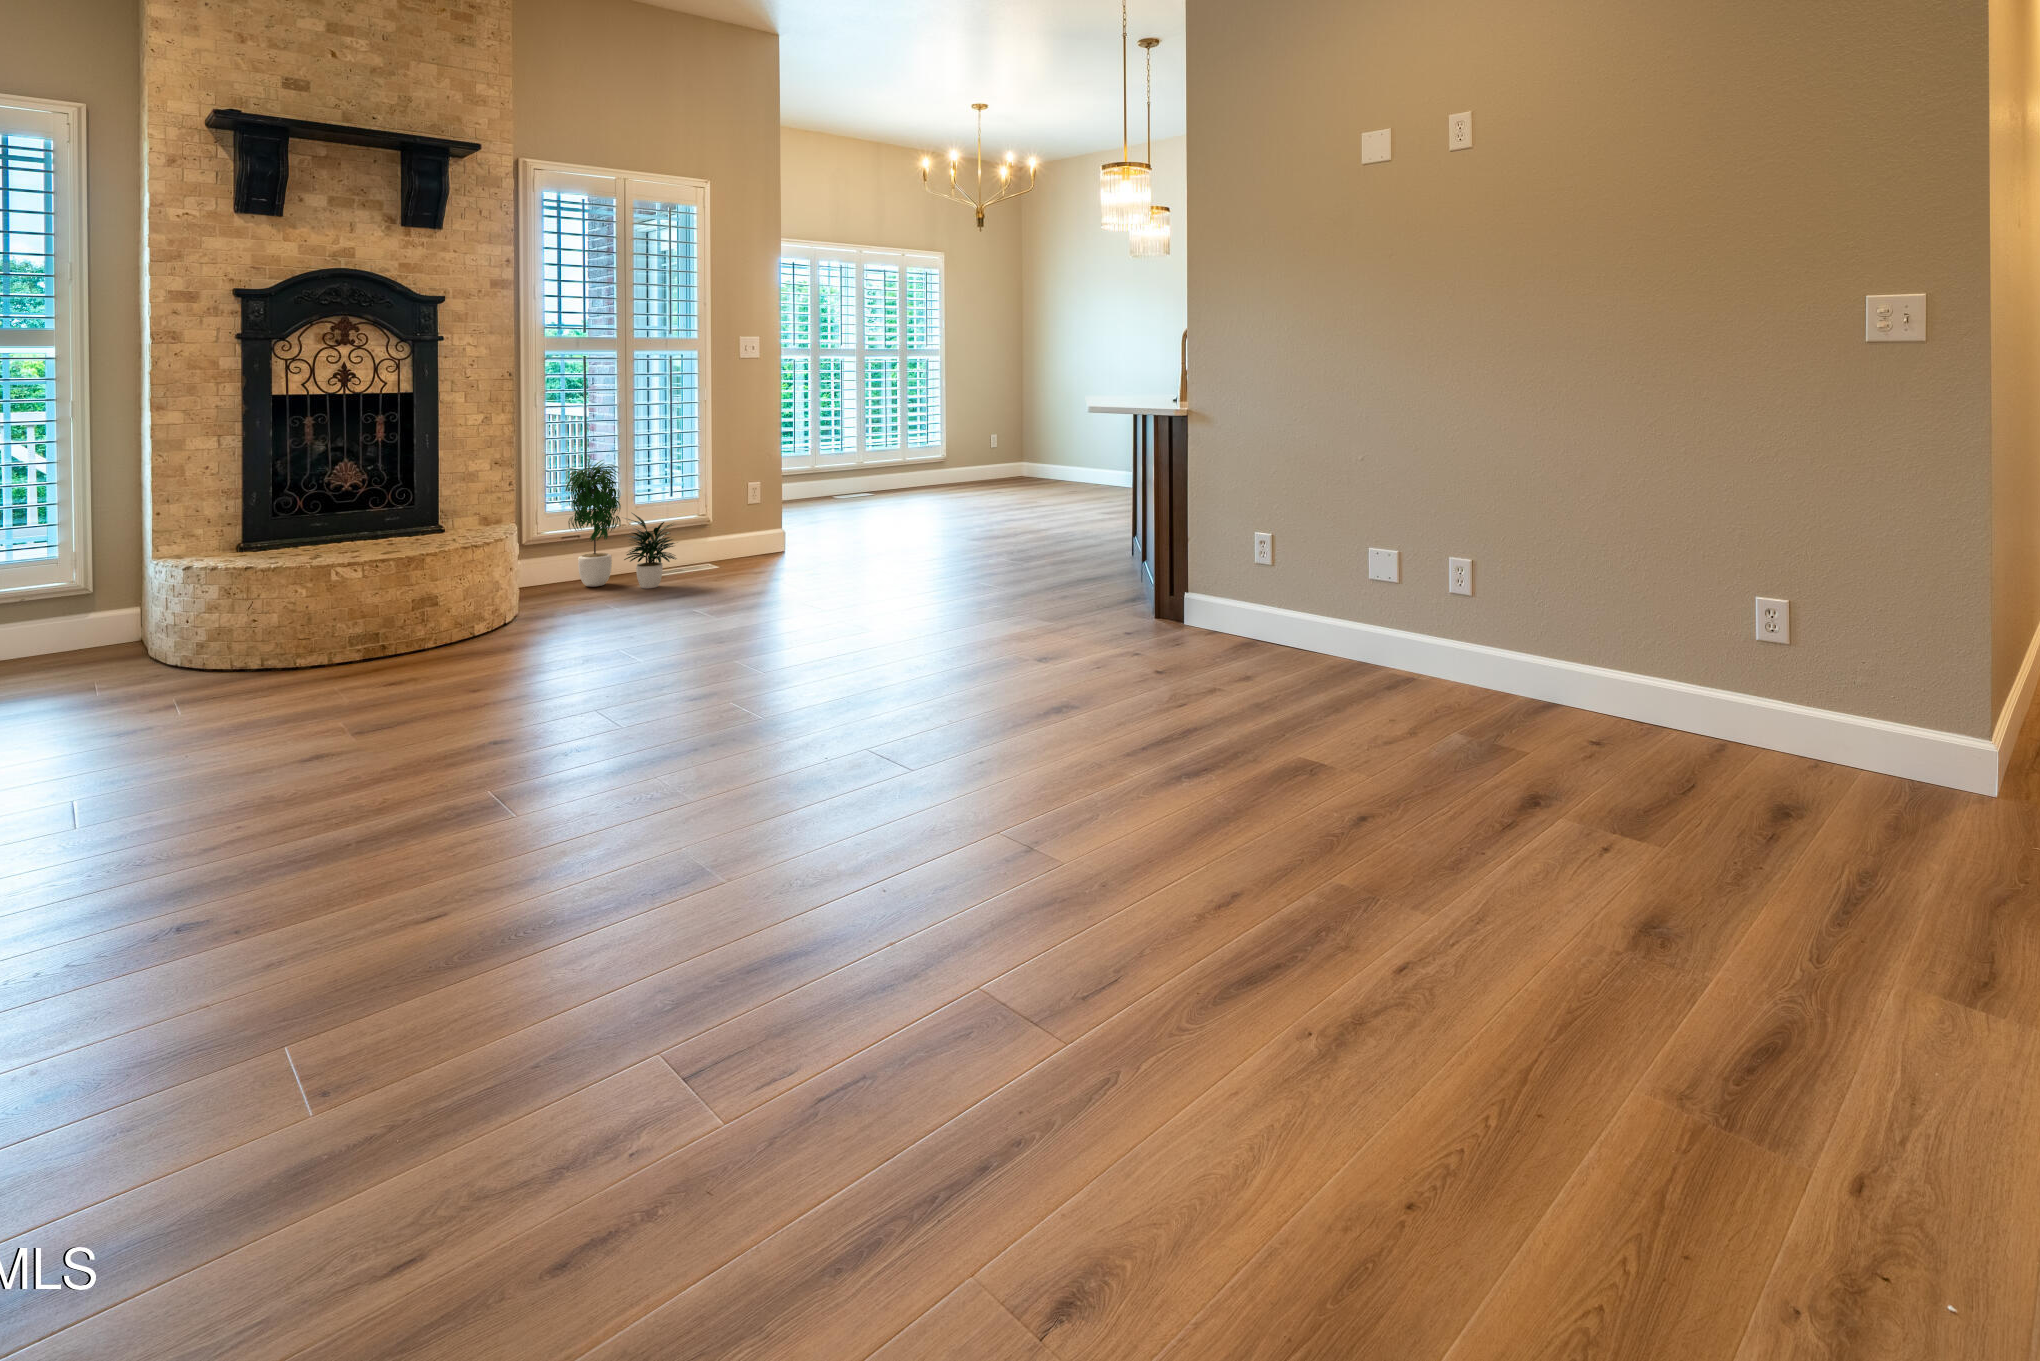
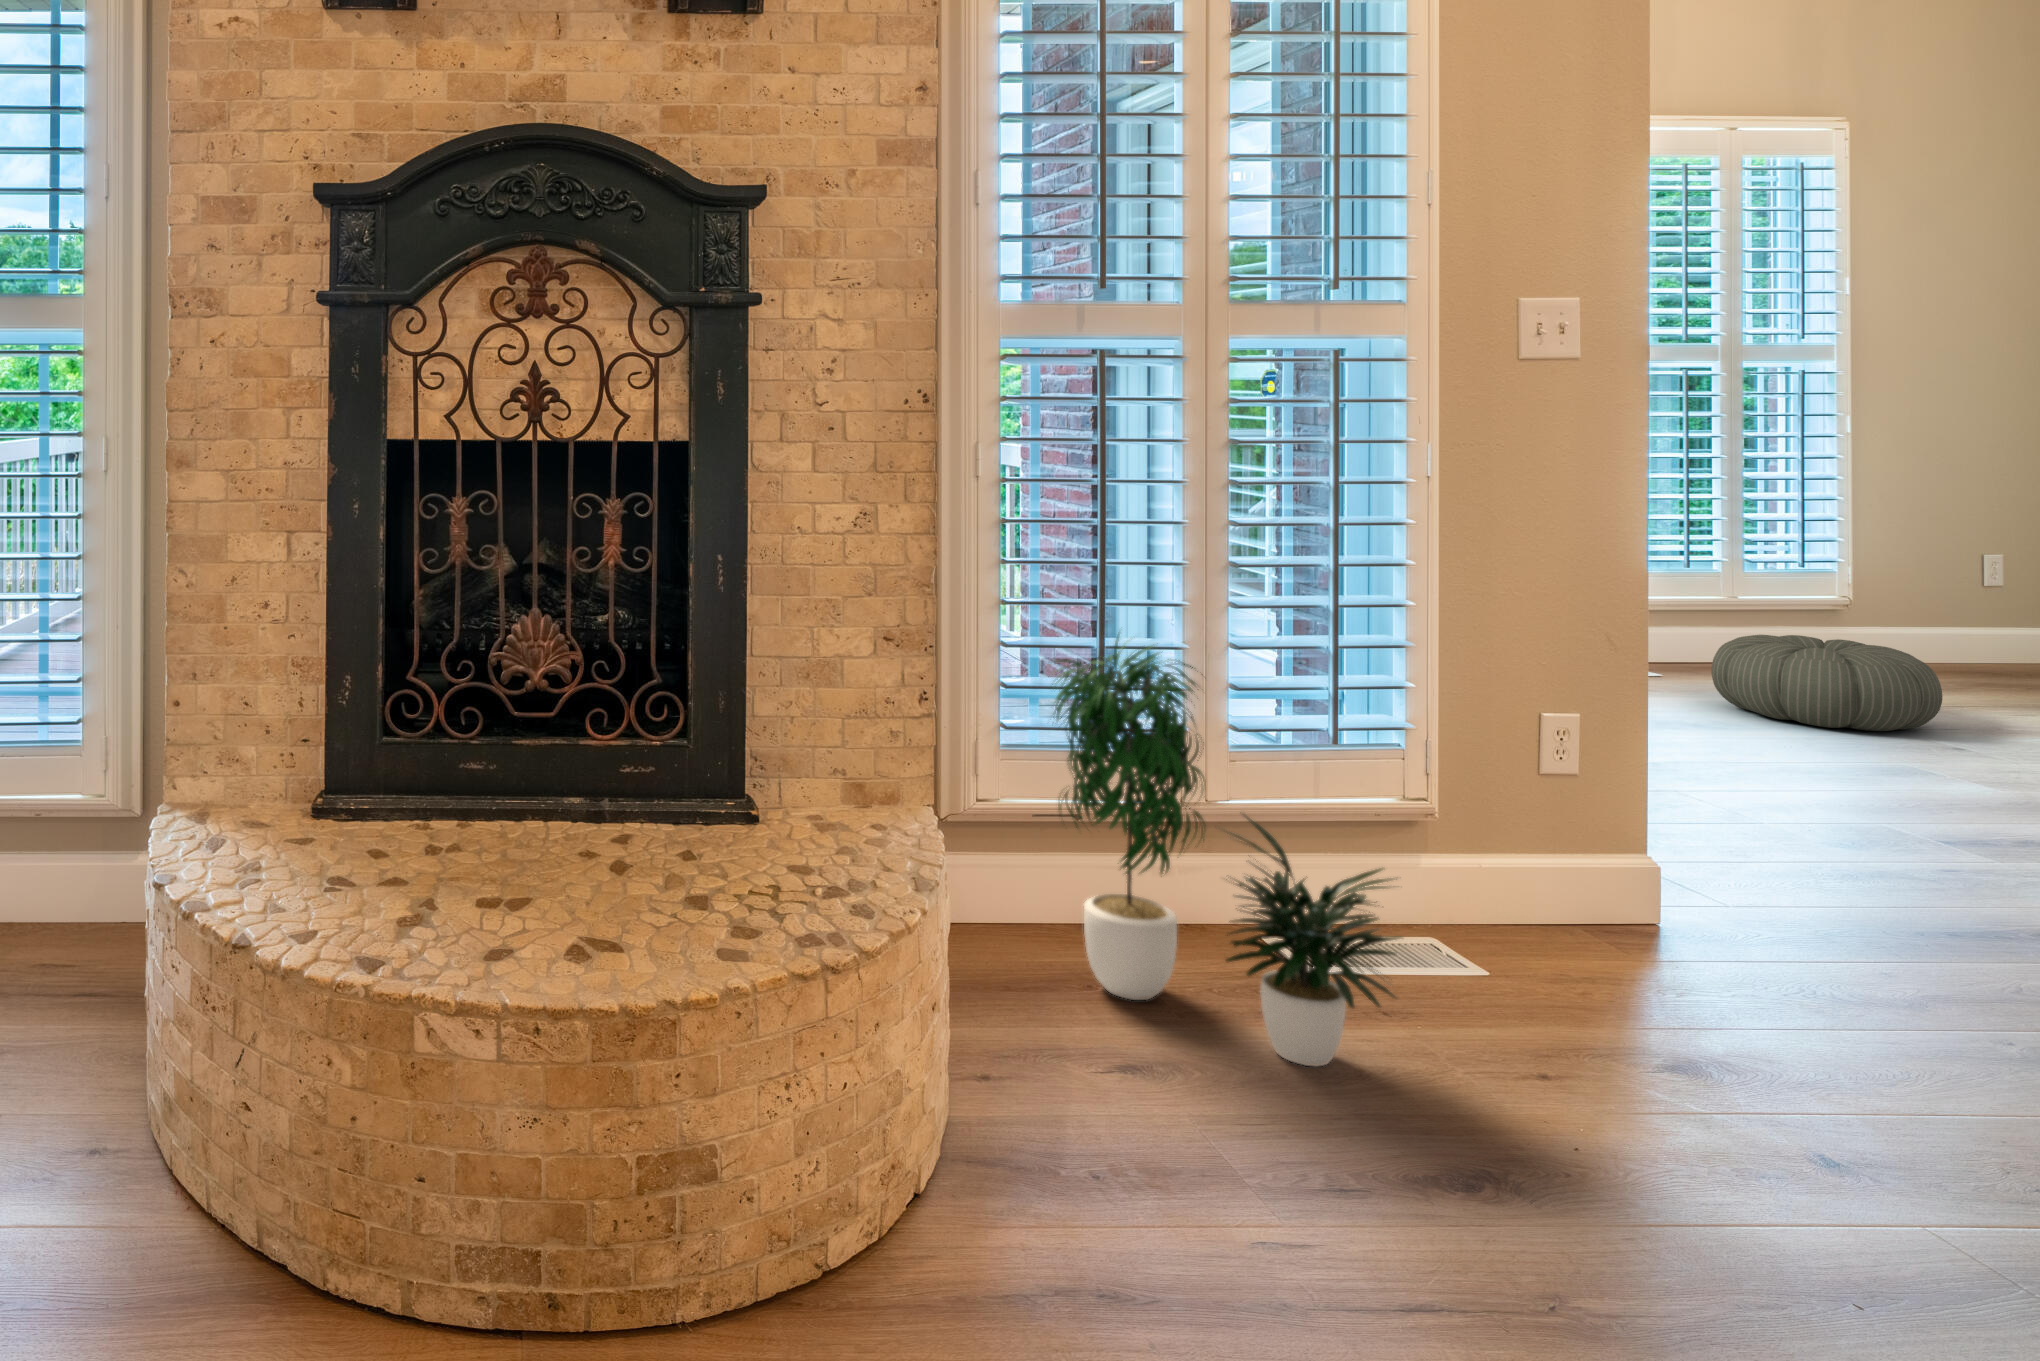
pouf: none [867,463,935,497] -> present [1711,635,1942,731]

